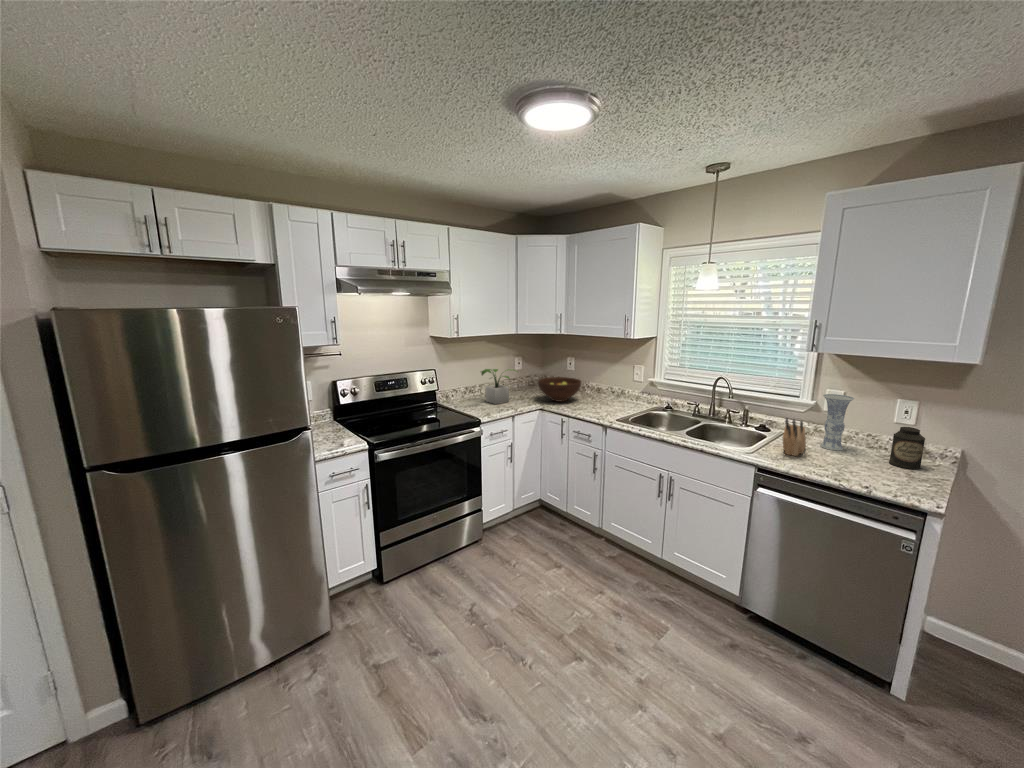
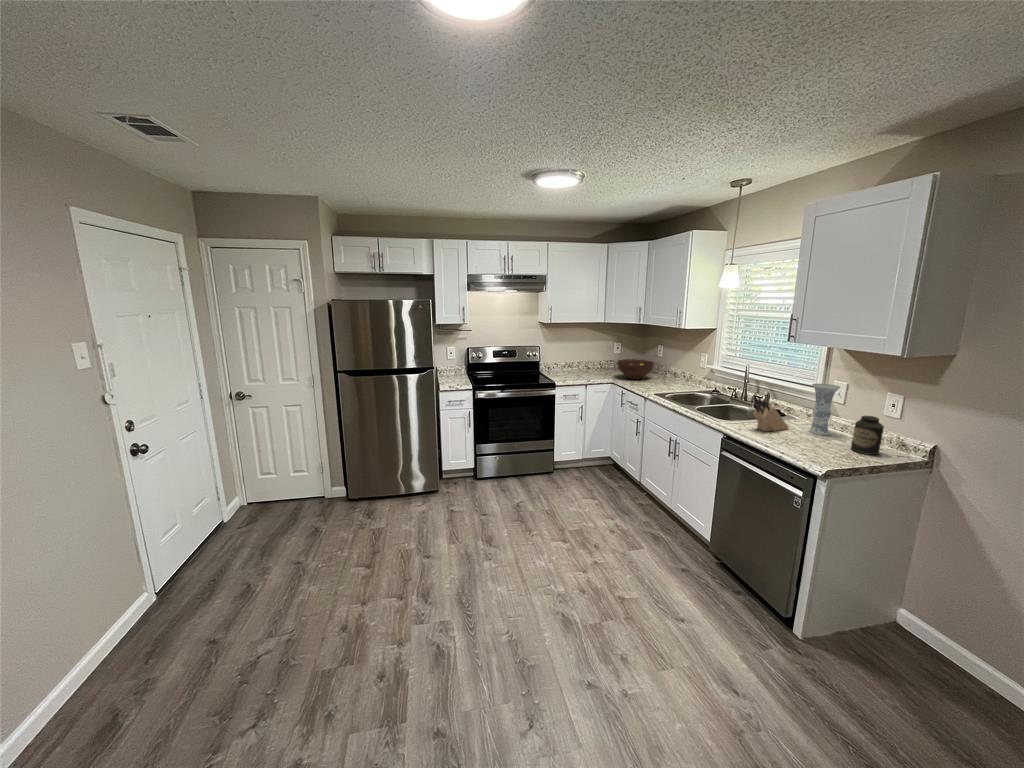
potted plant: present [481,369,515,404] -> none [570,348,603,376]

